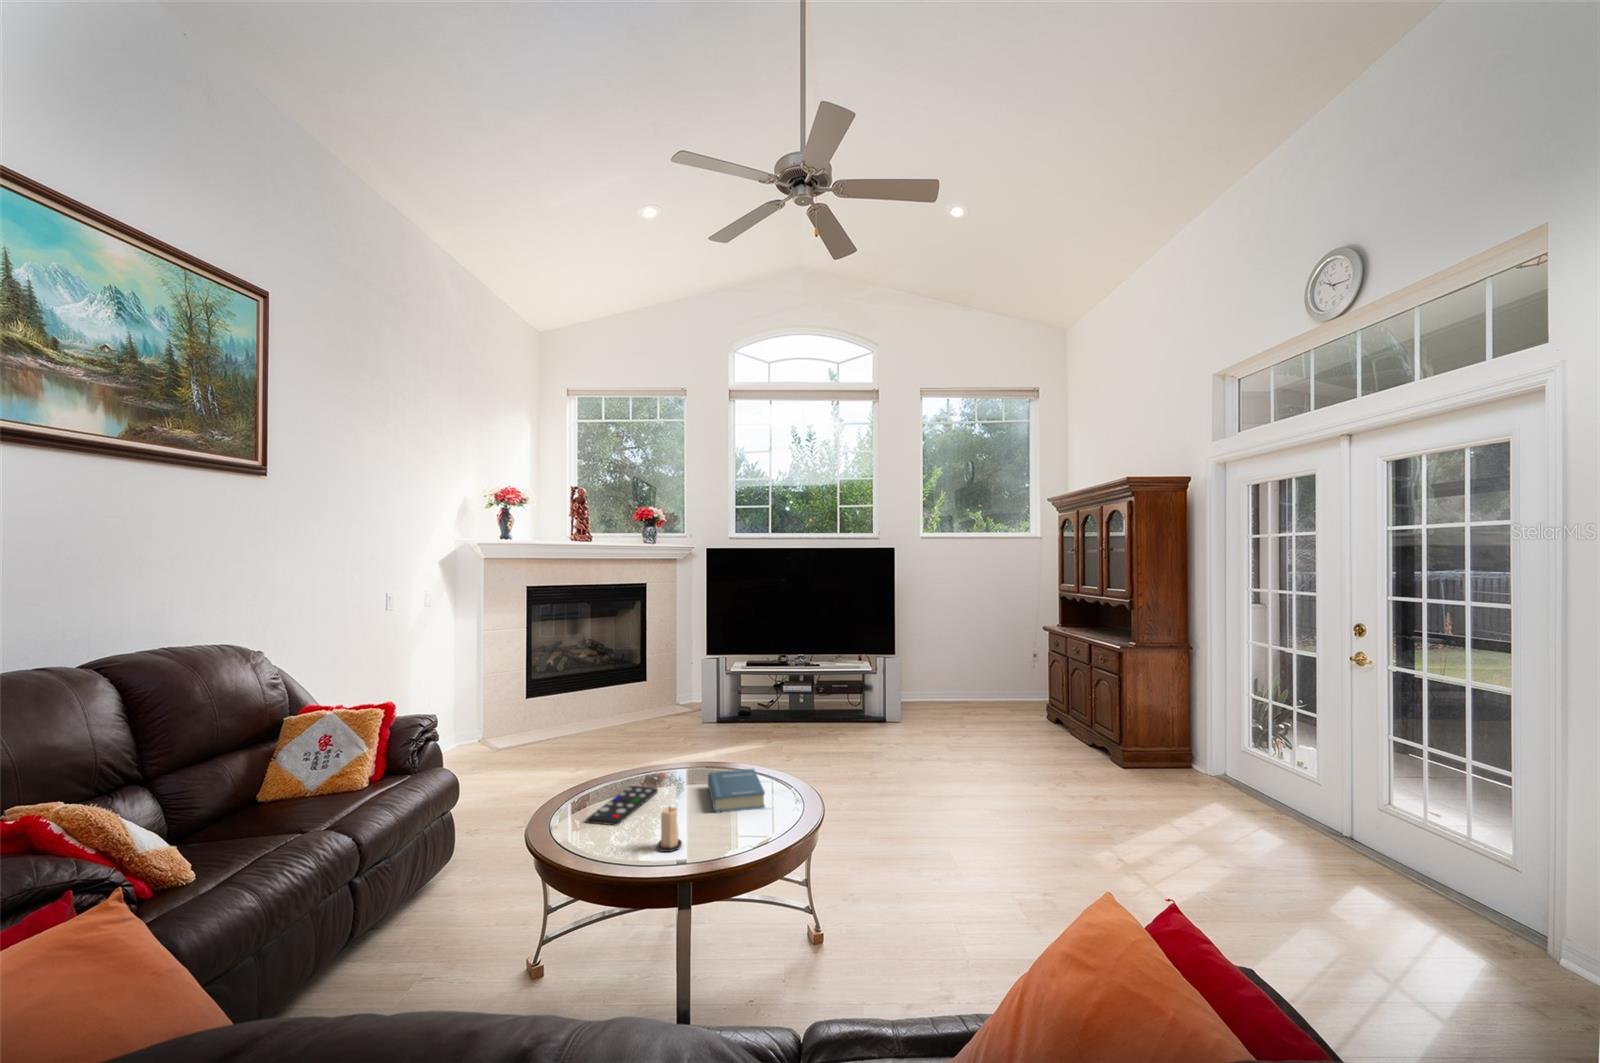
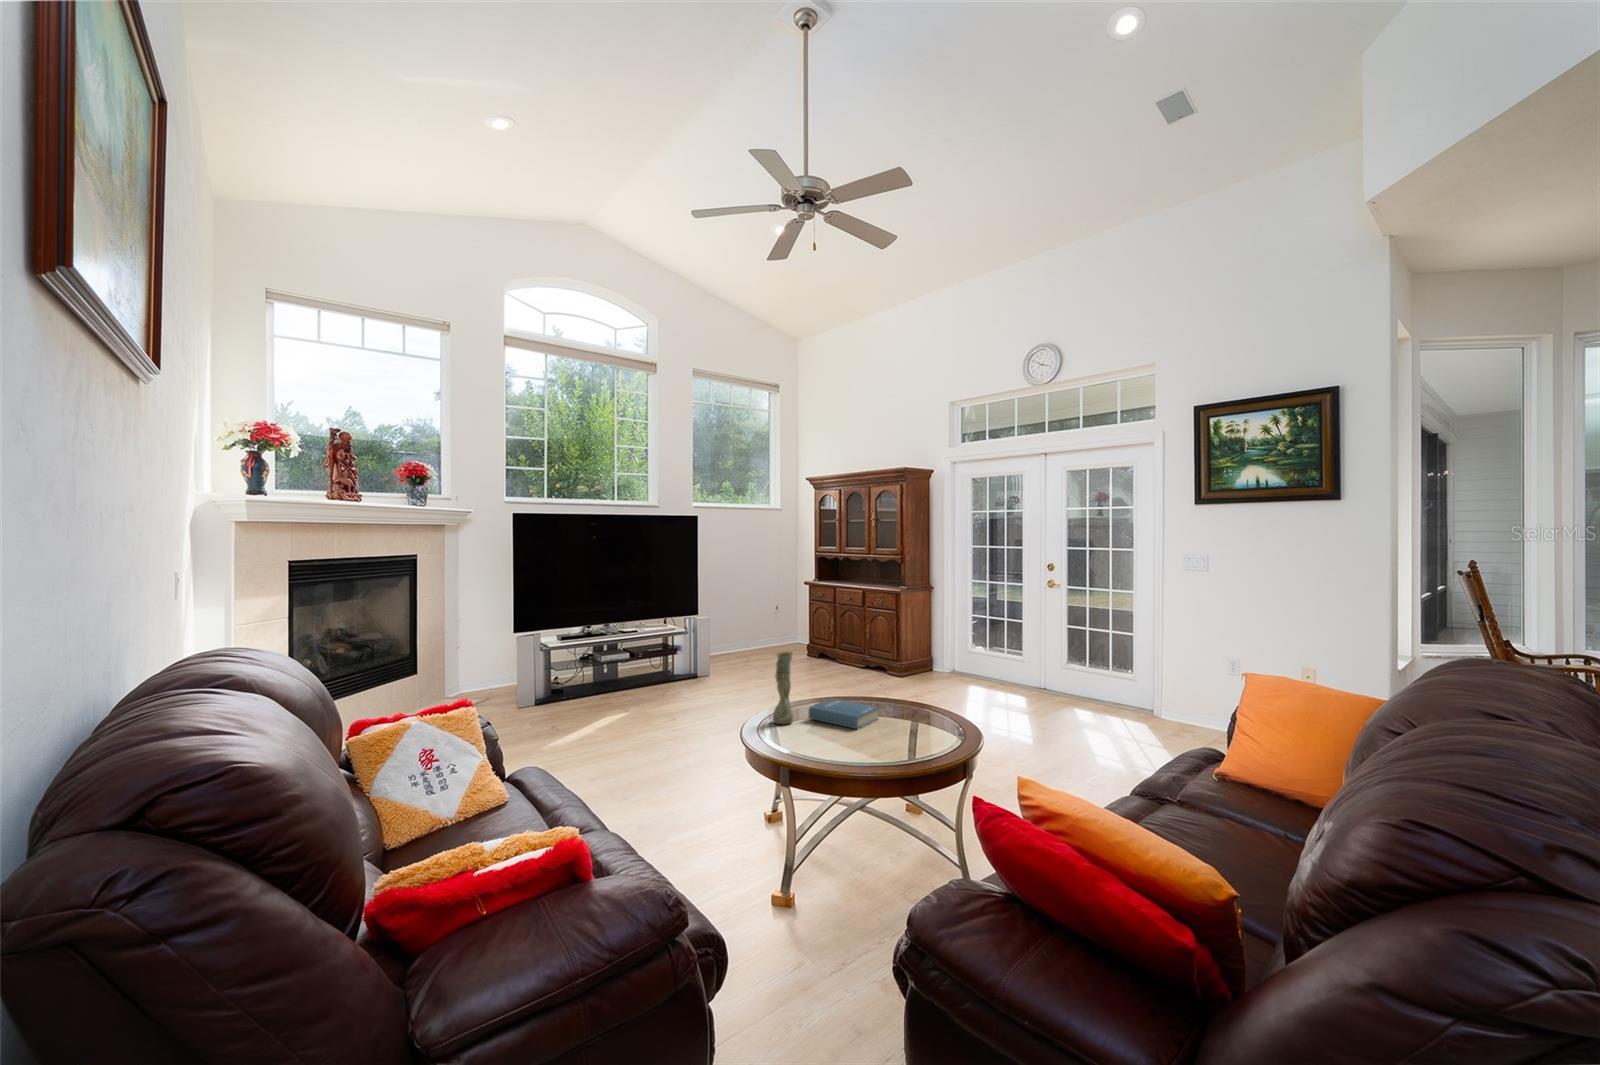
vase: none [673,704,698,786] -> present [773,652,793,724]
remote control: present [586,786,658,825] -> none [758,727,818,758]
candle: present [657,807,682,852] -> none [880,718,898,753]

